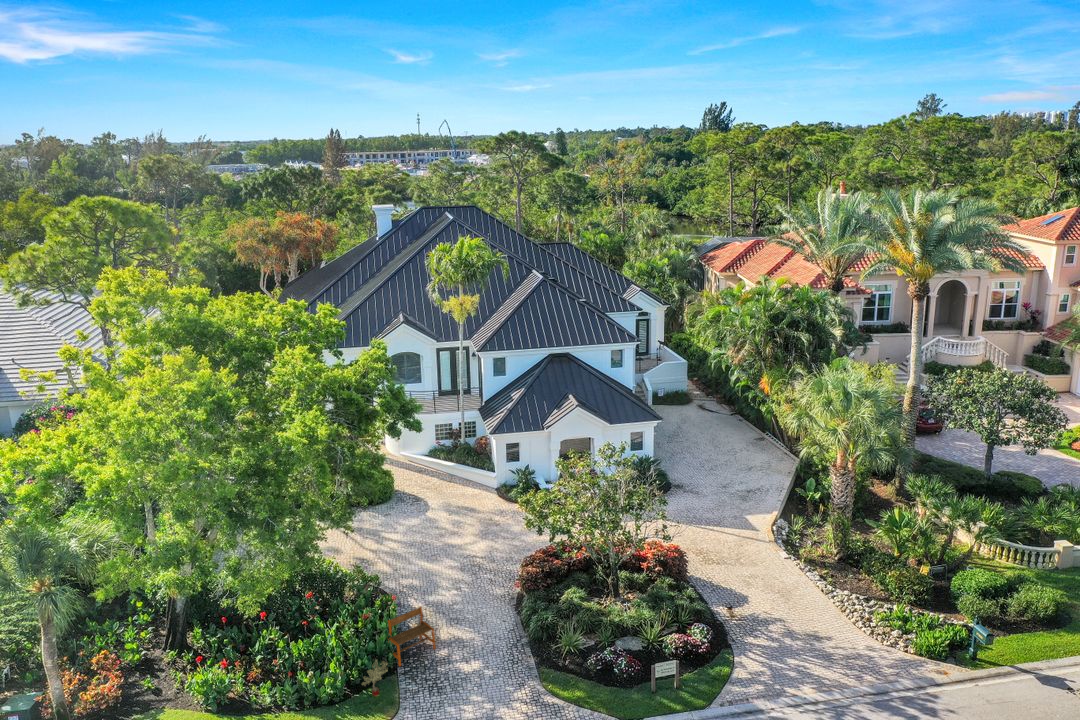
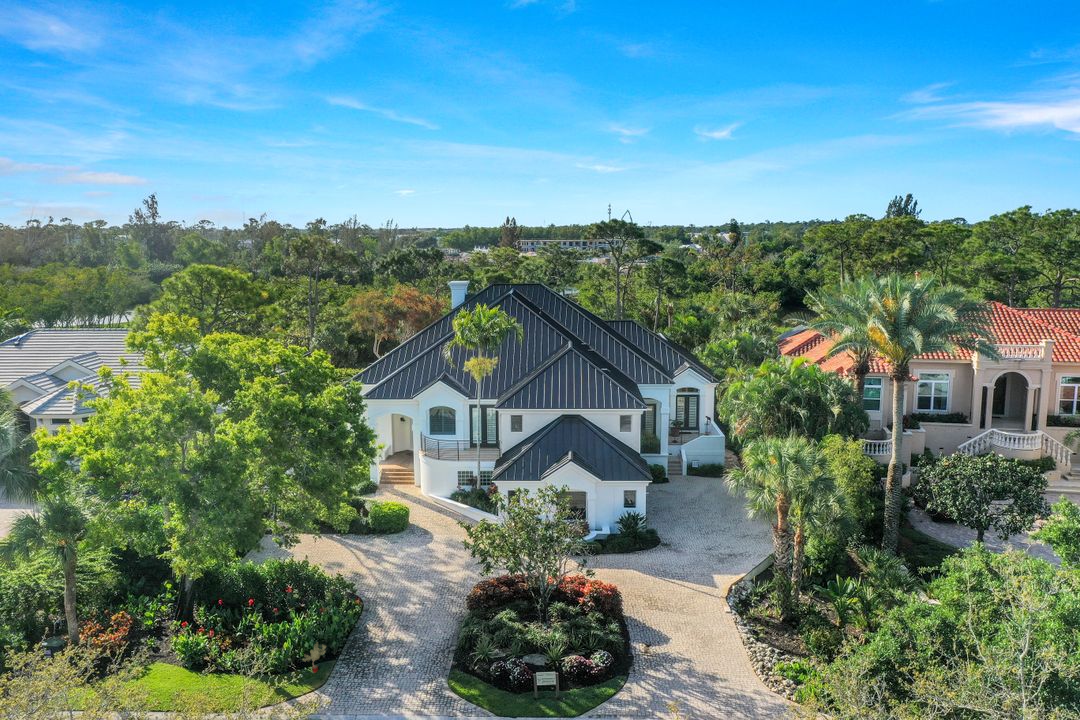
bench: present [388,607,436,666] -> none [338,608,378,655]

